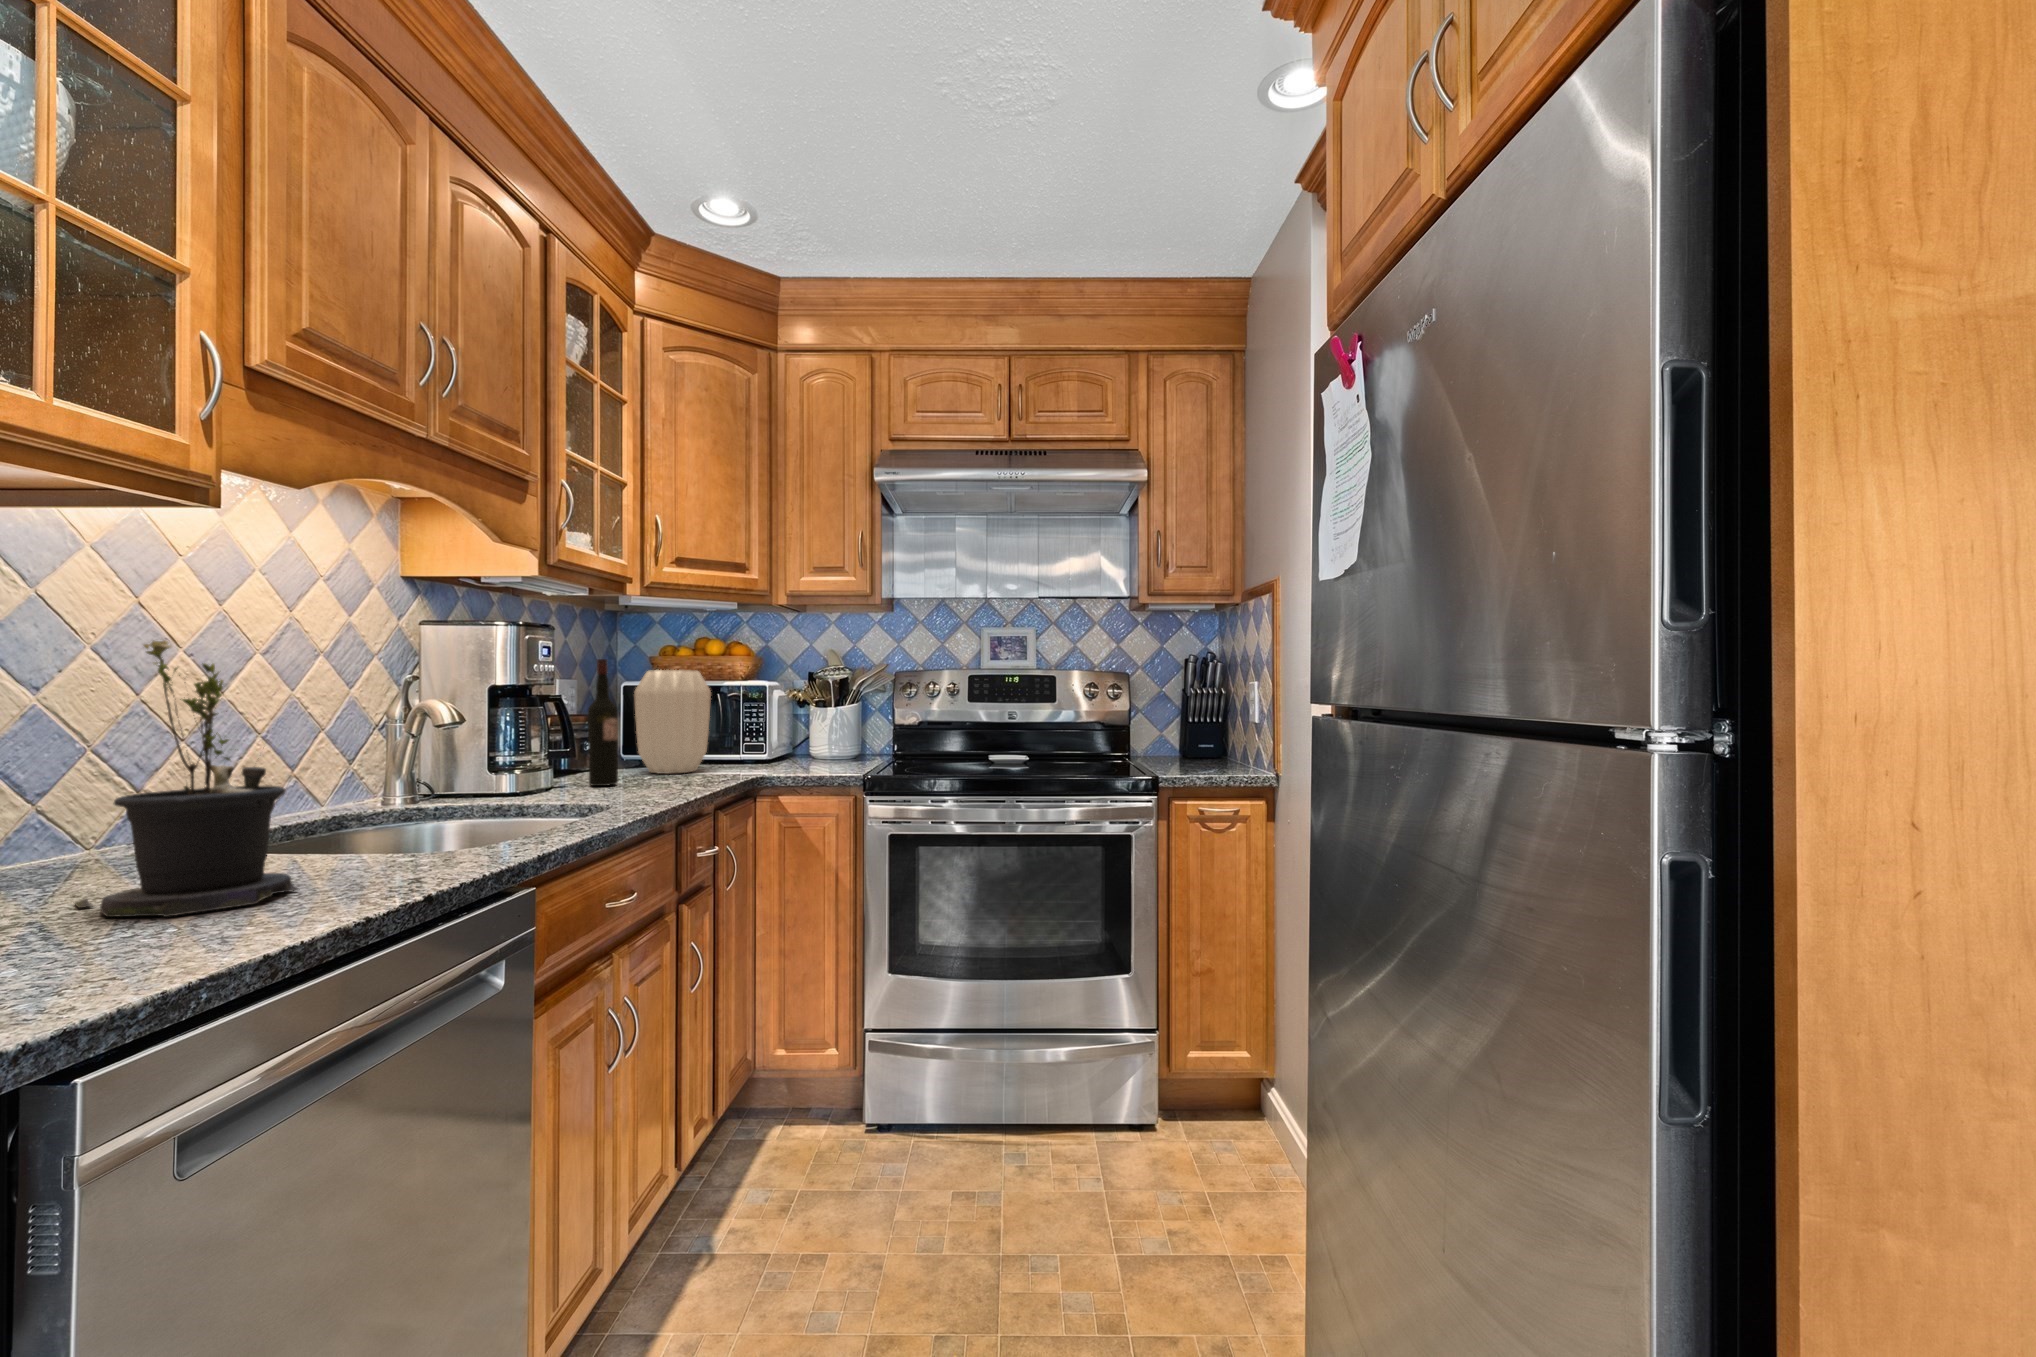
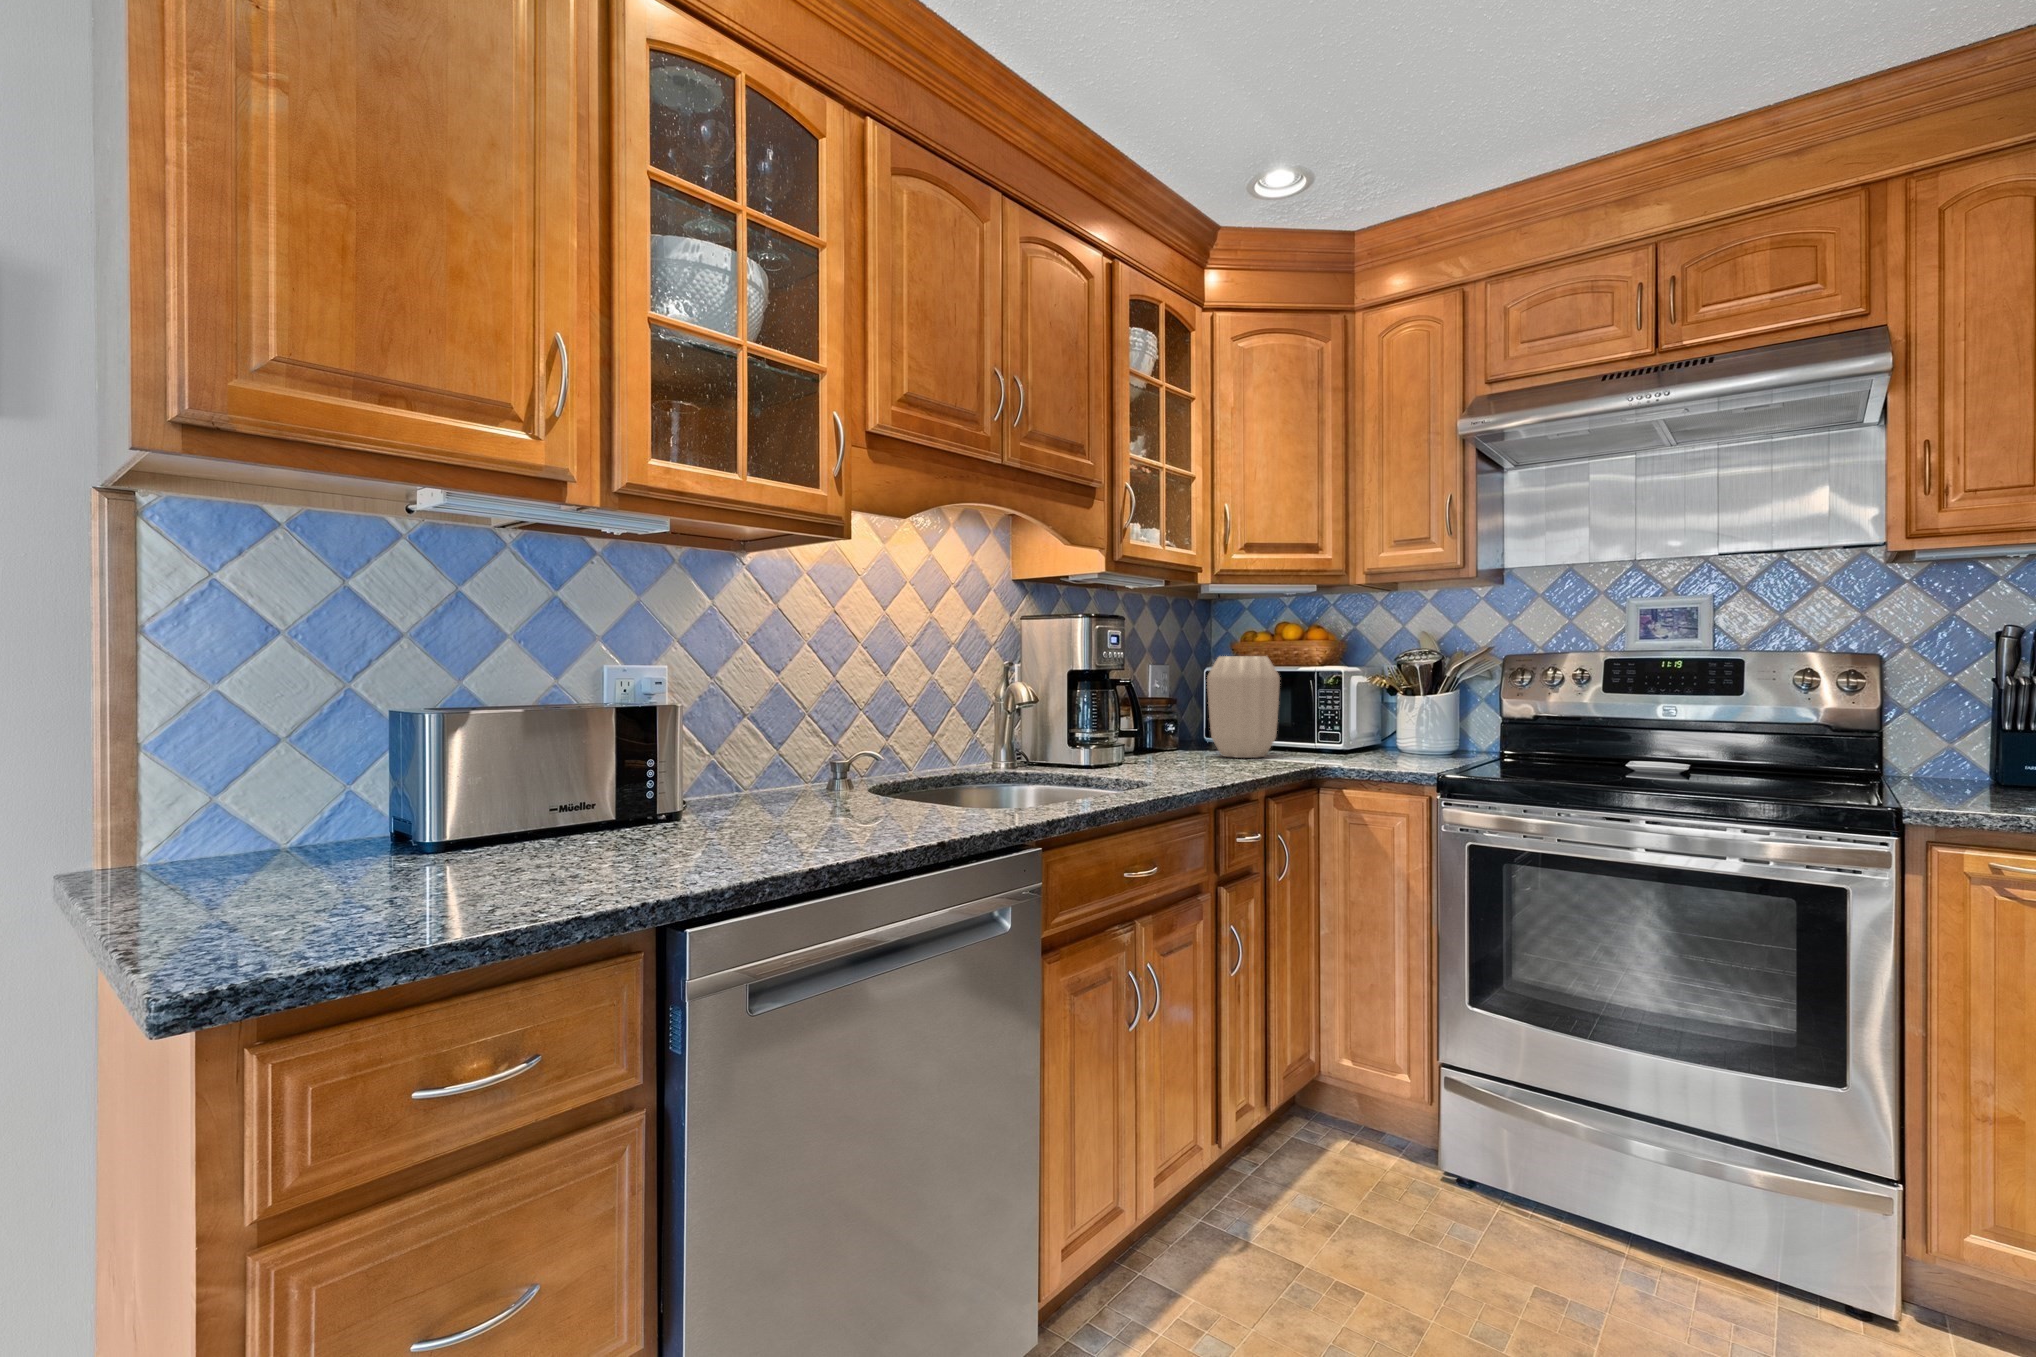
potted plant: present [75,640,298,917] -> none [771,637,887,830]
wine bottle: present [588,659,618,786] -> none [1155,646,1182,765]

